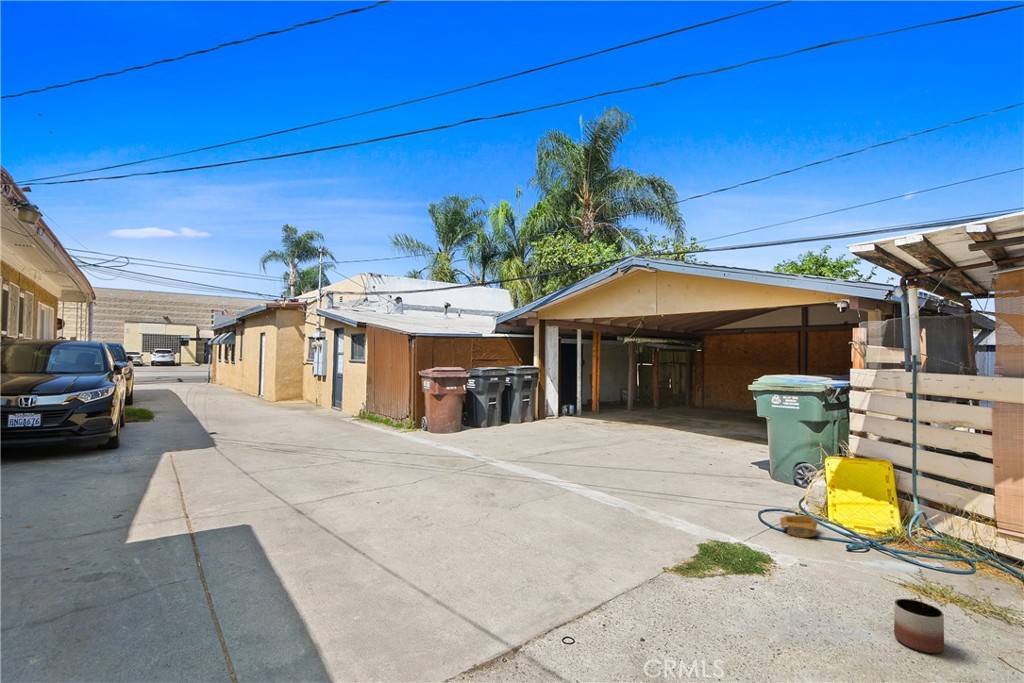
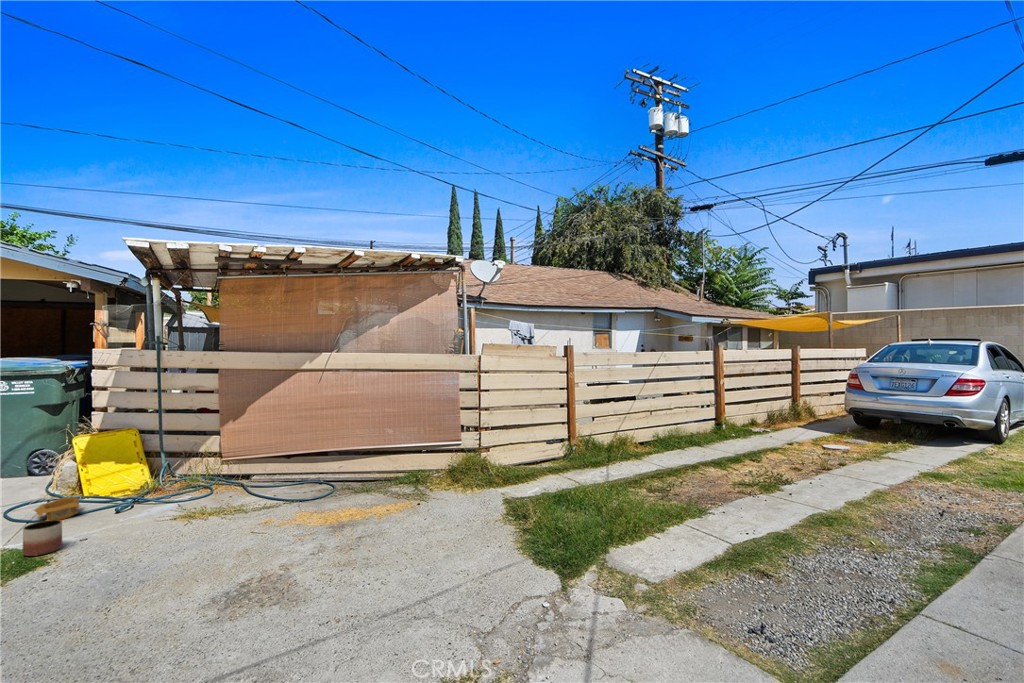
planter: present [894,599,944,653] -> present [23,520,62,556]

